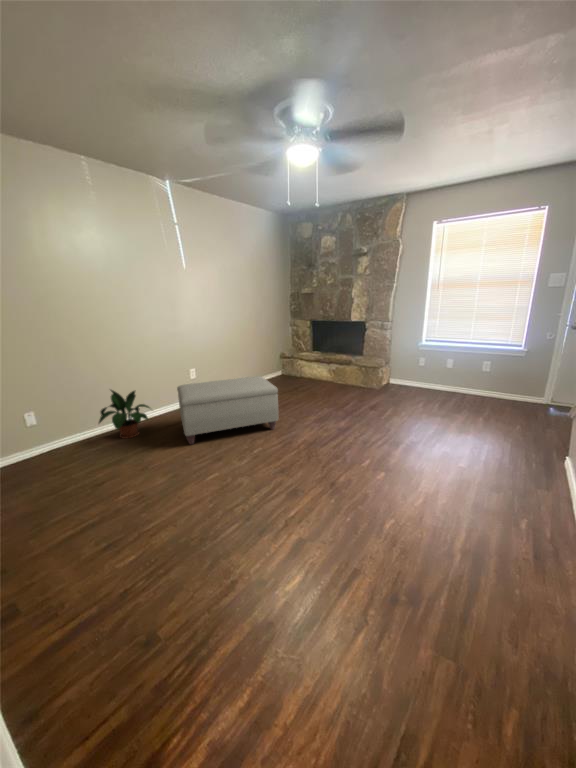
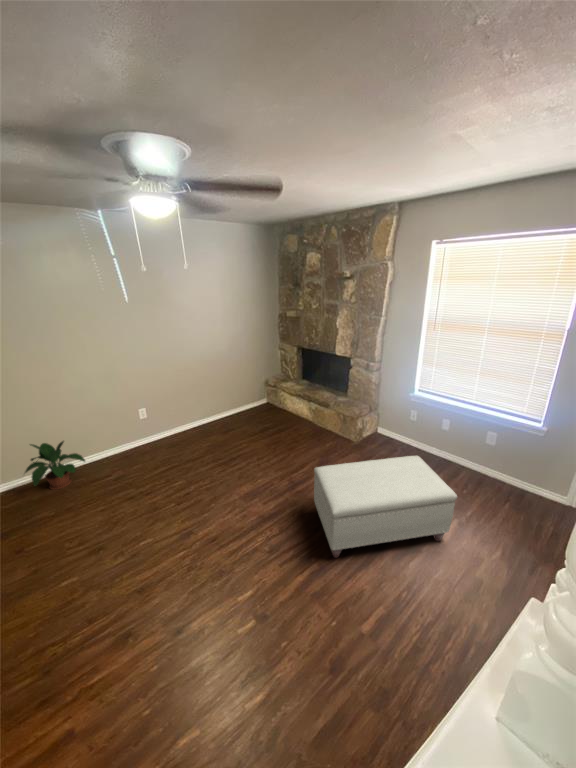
ottoman: present [177,376,278,444] -> present [314,456,457,558]

